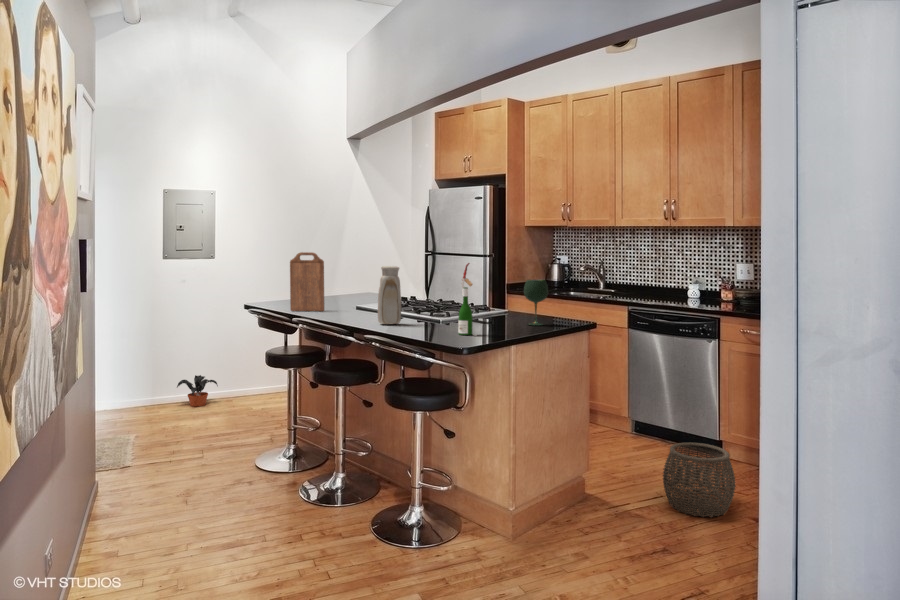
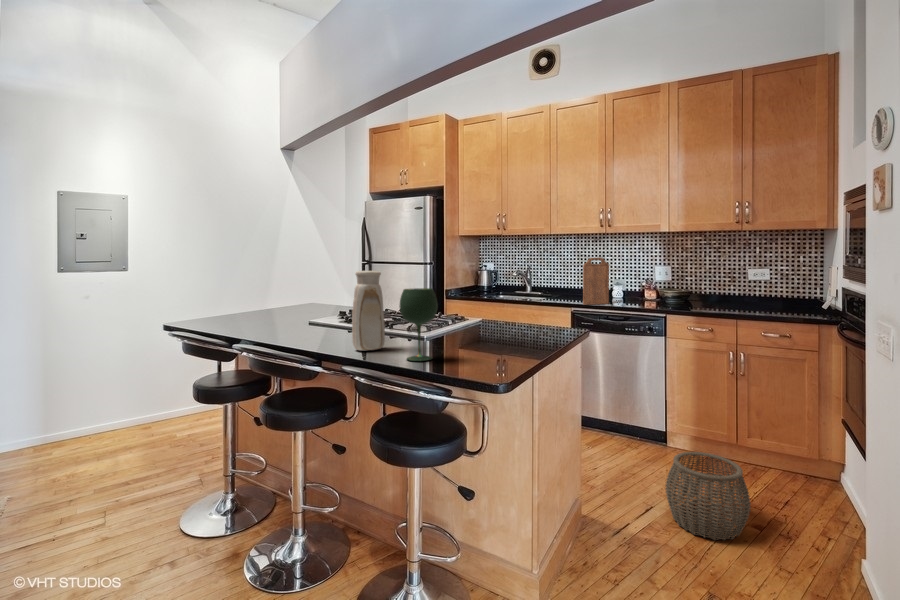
cutting board: present [290,252,324,311] -> present [583,258,609,305]
wine bottle: present [458,263,477,335] -> none [490,261,521,368]
wine glass: present [524,280,548,326] -> present [399,288,438,361]
potted plant: present [177,375,218,407] -> none [89,398,142,435]

